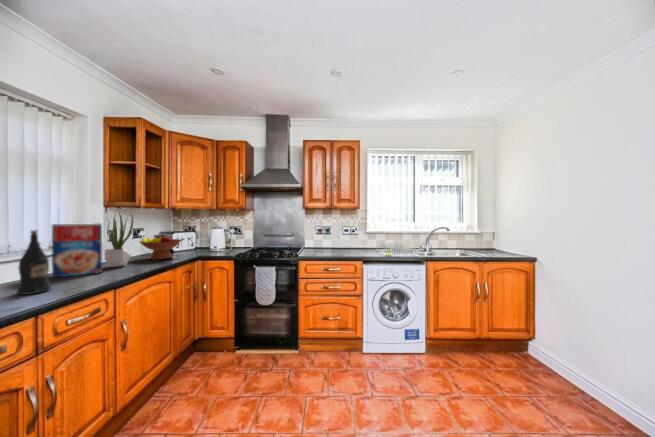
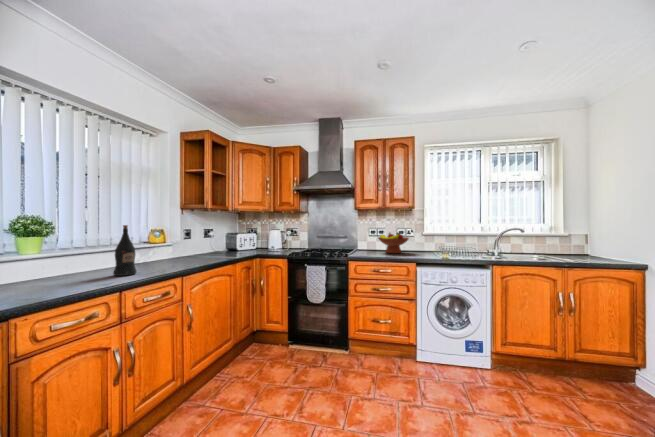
potted plant: present [104,214,133,267] -> none [179,212,202,260]
cereal box: present [52,223,102,277] -> none [140,222,177,266]
fruit bowl: present [140,235,182,259] -> present [378,233,409,253]

